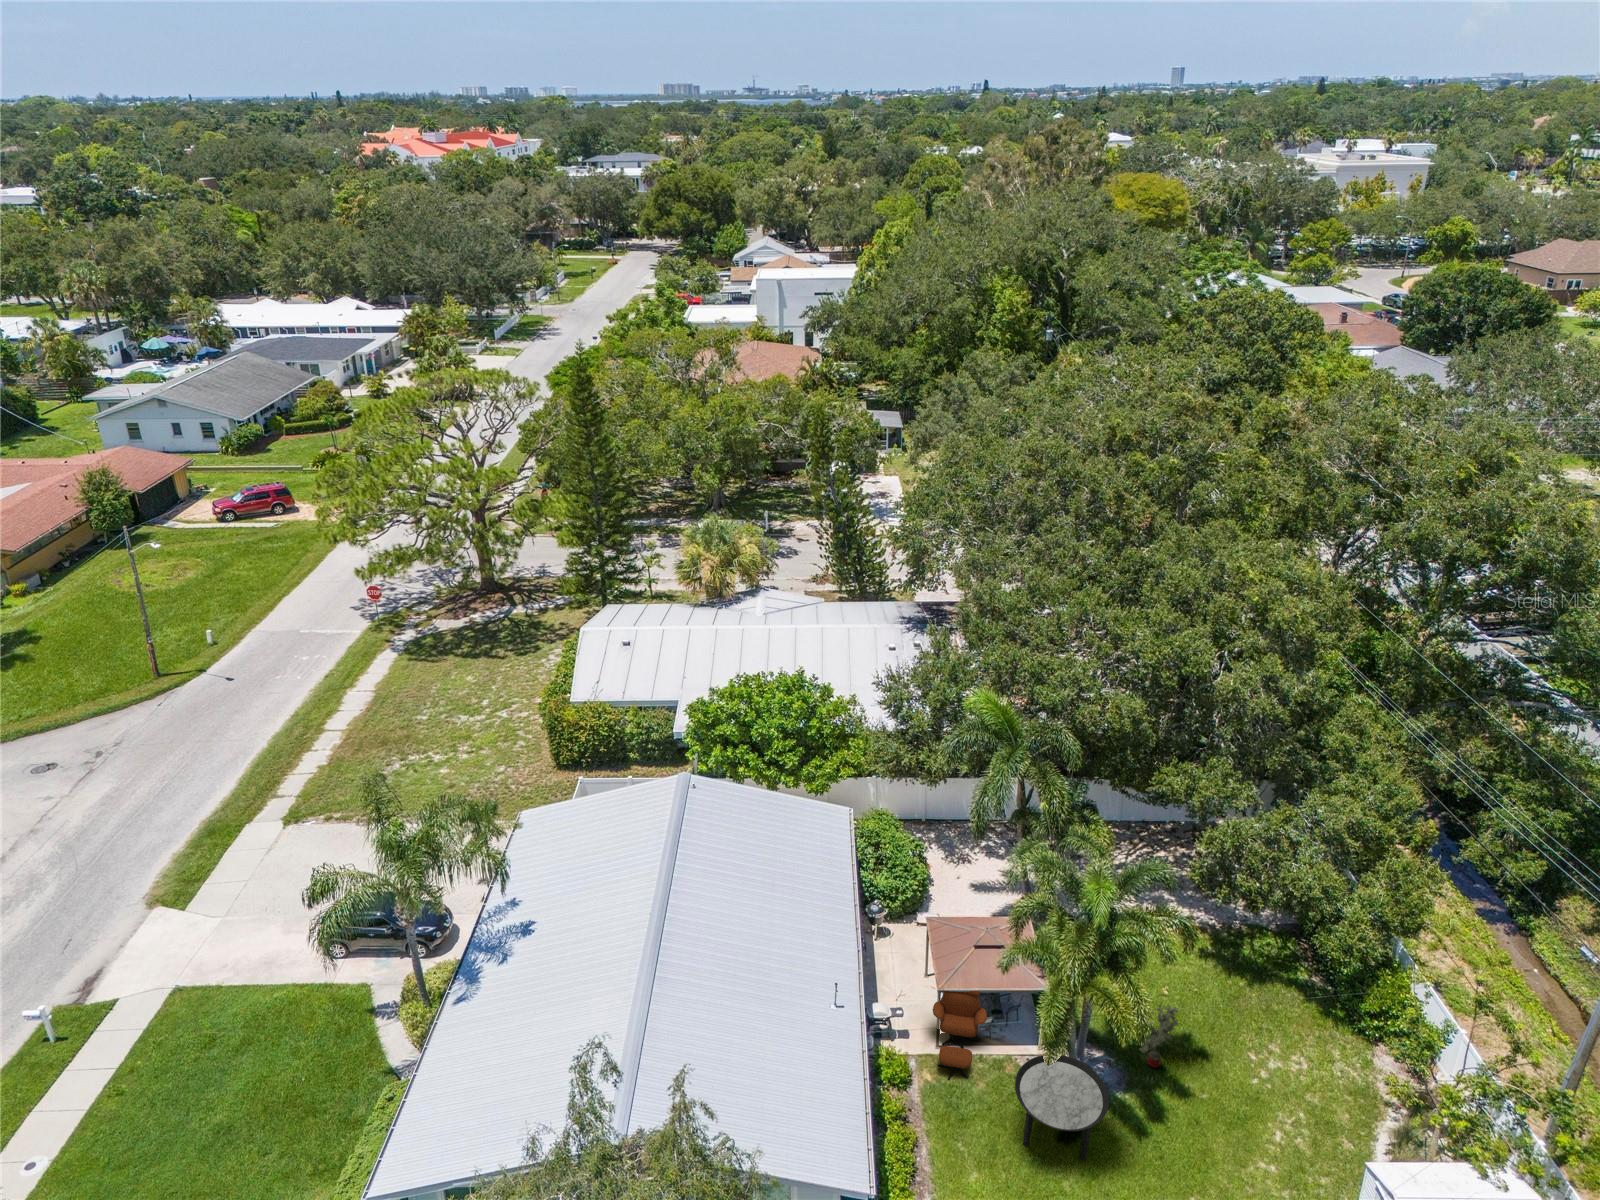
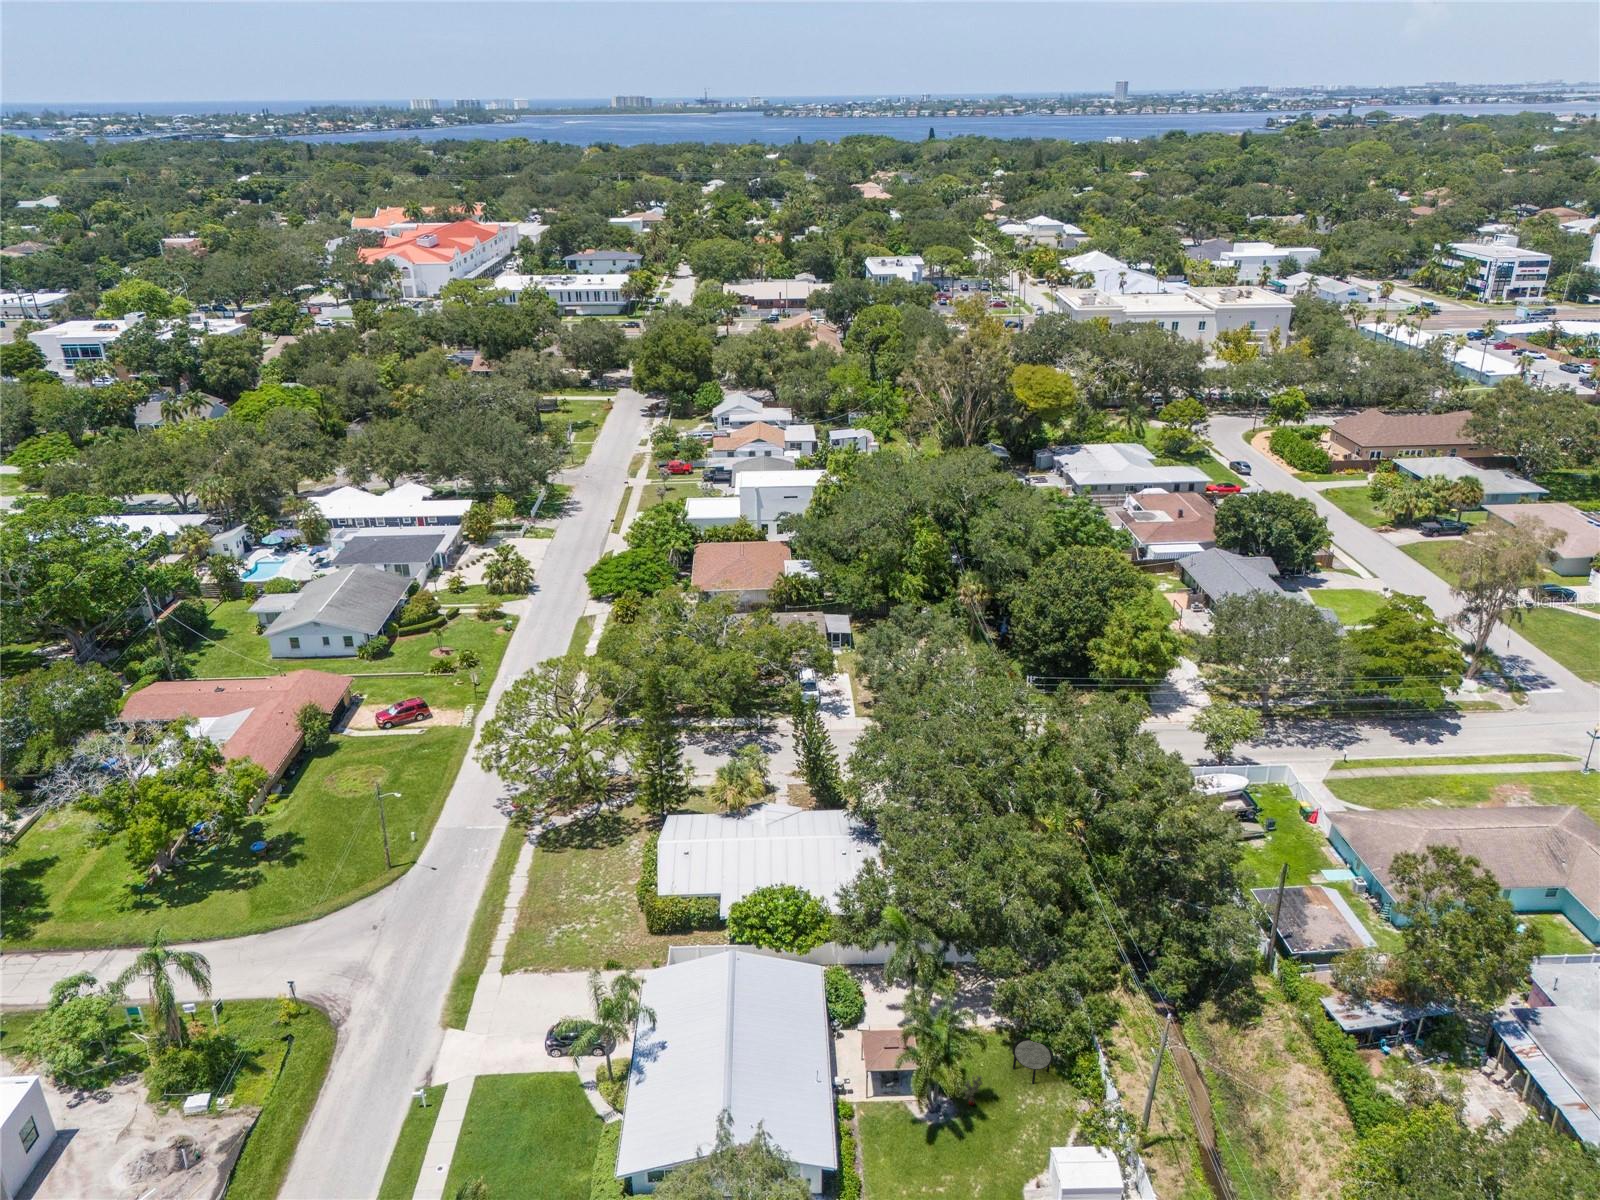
lounge chair: present [933,991,987,1081] -> none [865,1065,891,1116]
round table: present [1015,1055,1109,1161] -> present [1013,1037,1053,1084]

